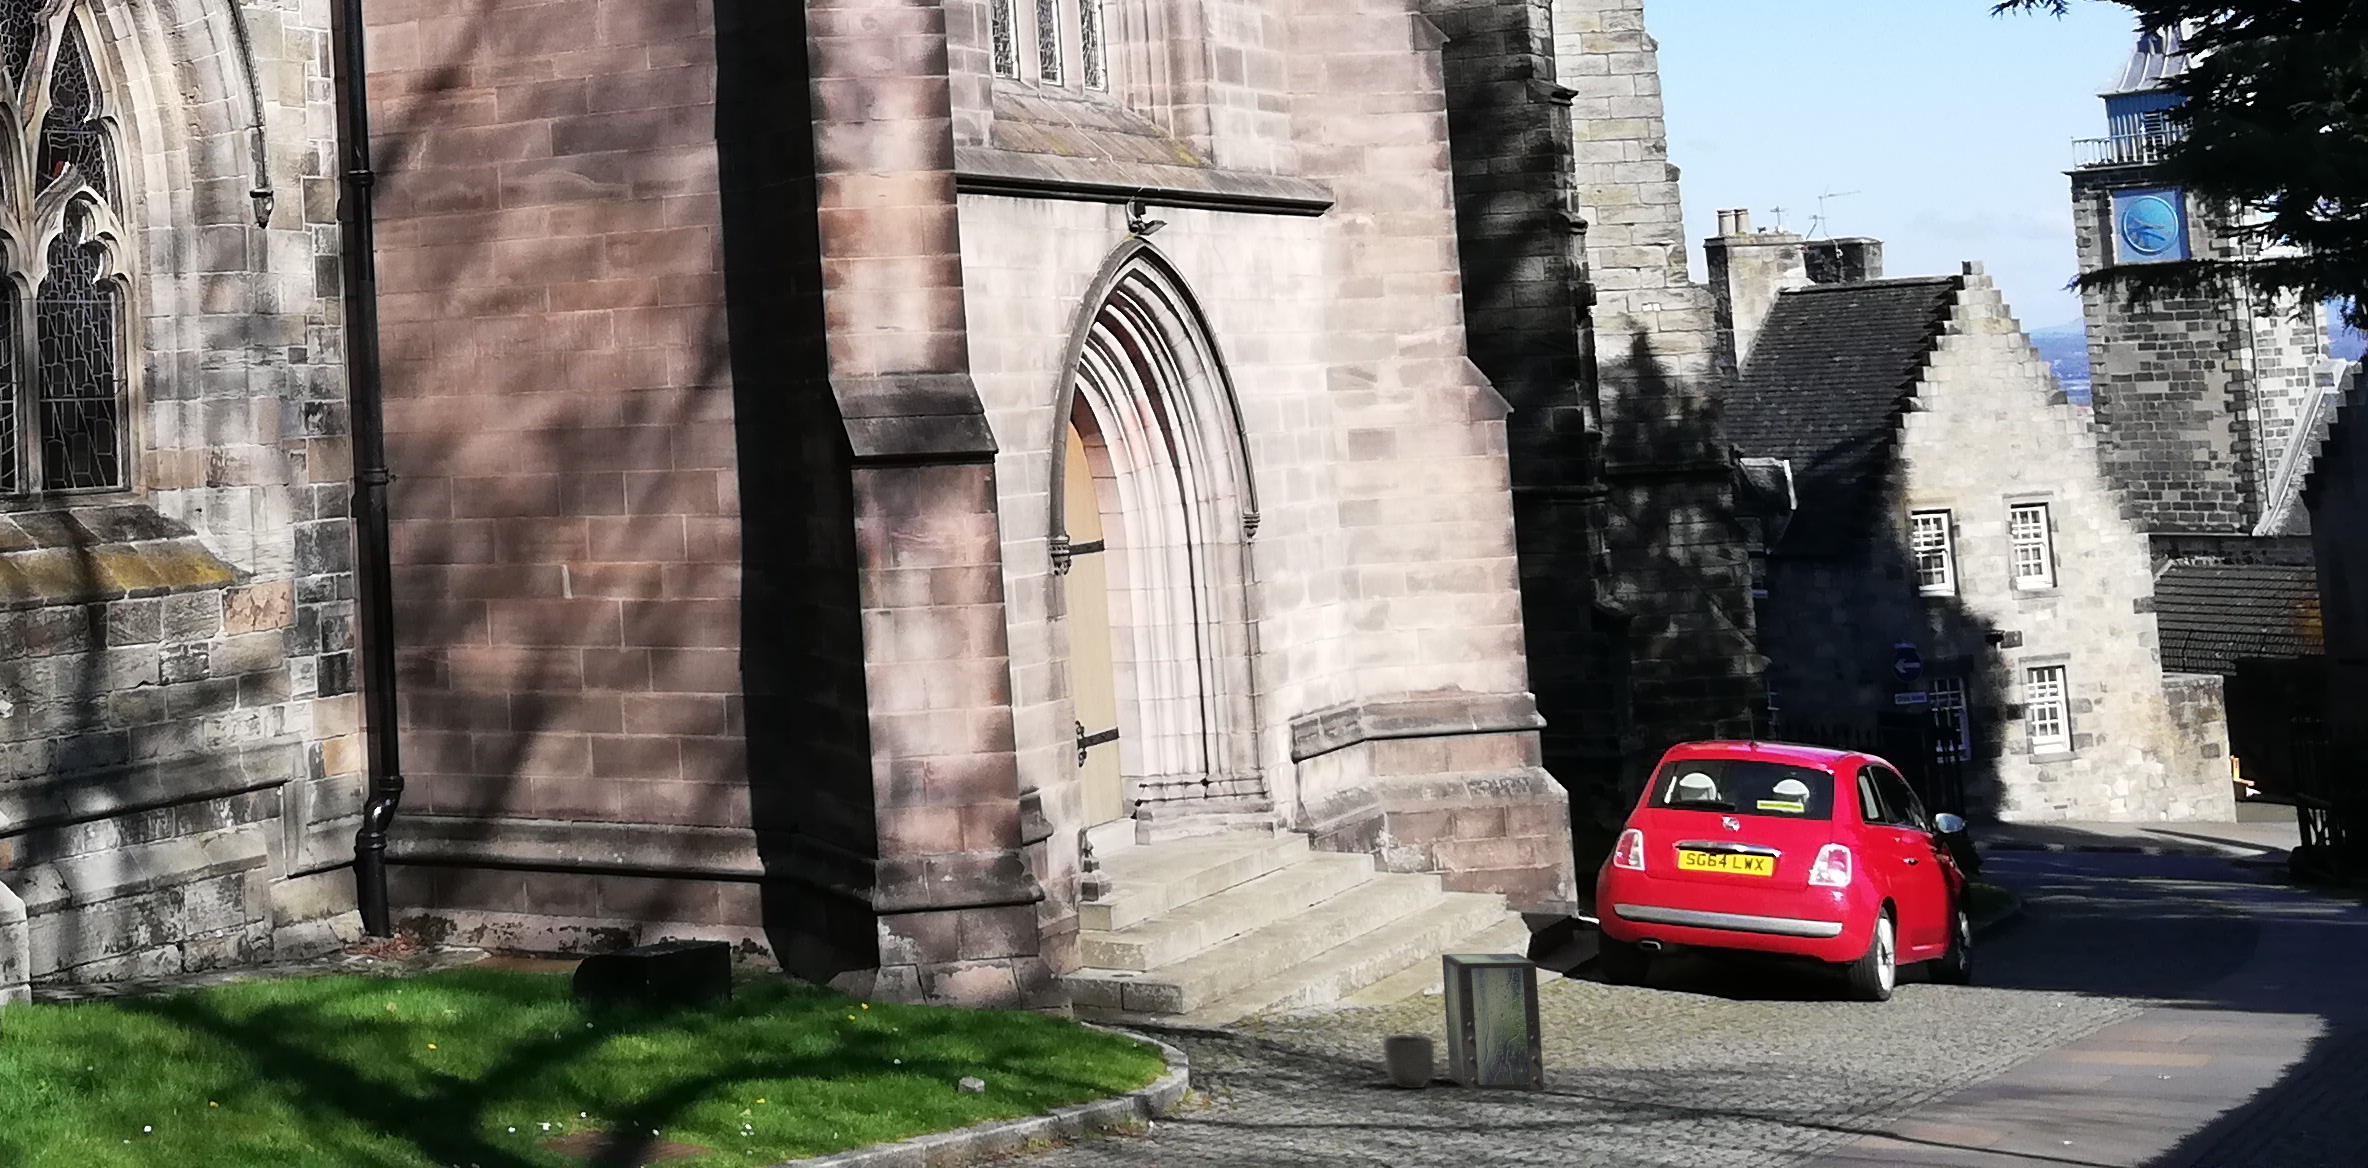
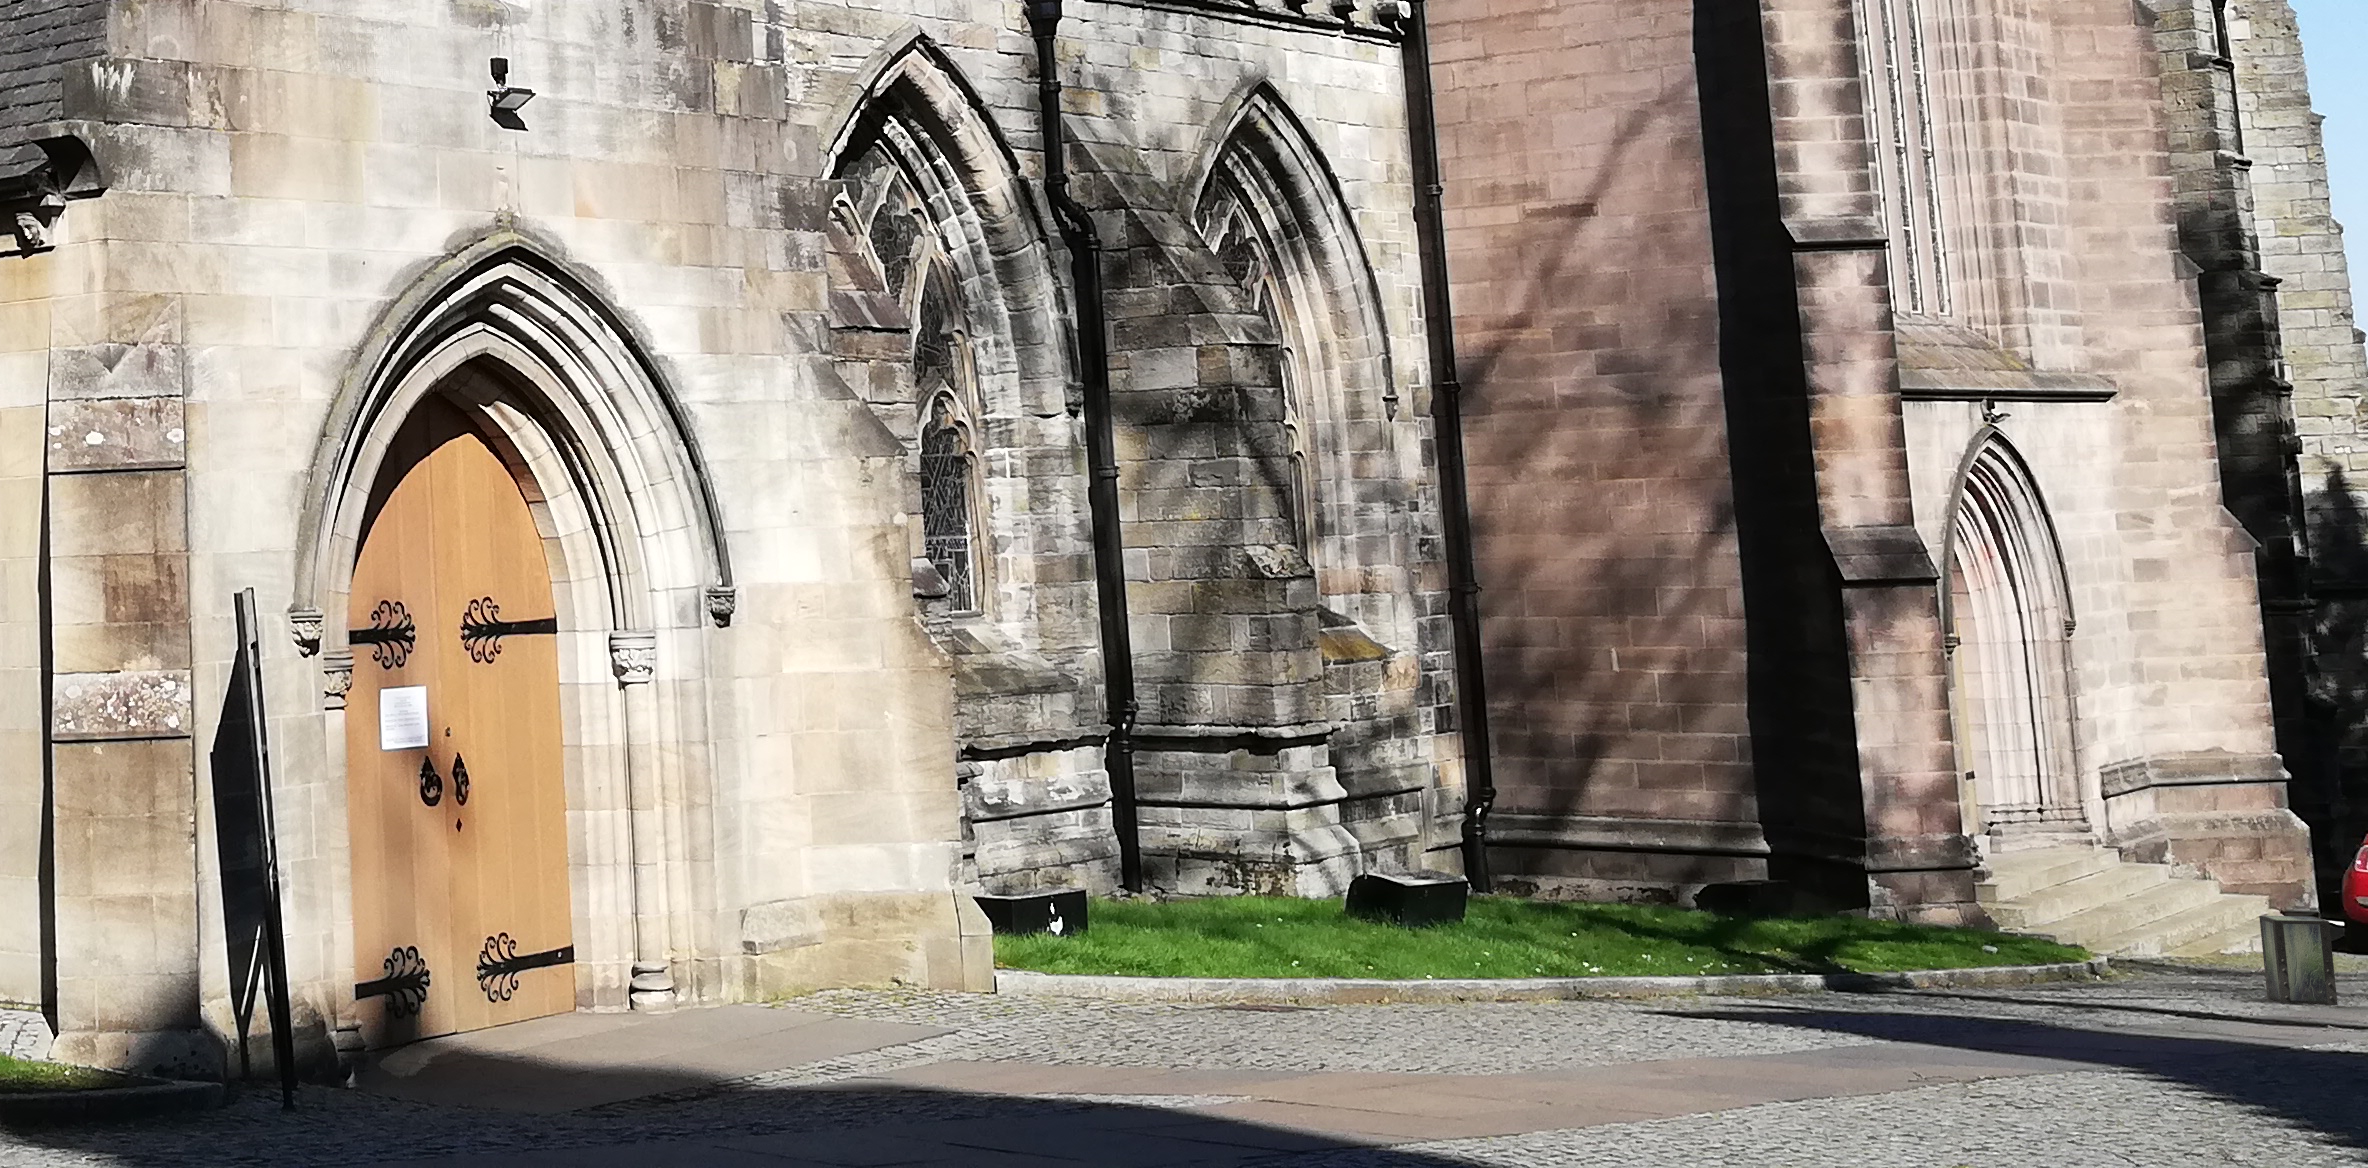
planter: present [1383,1035,1434,1088] -> none [2221,967,2258,1001]

